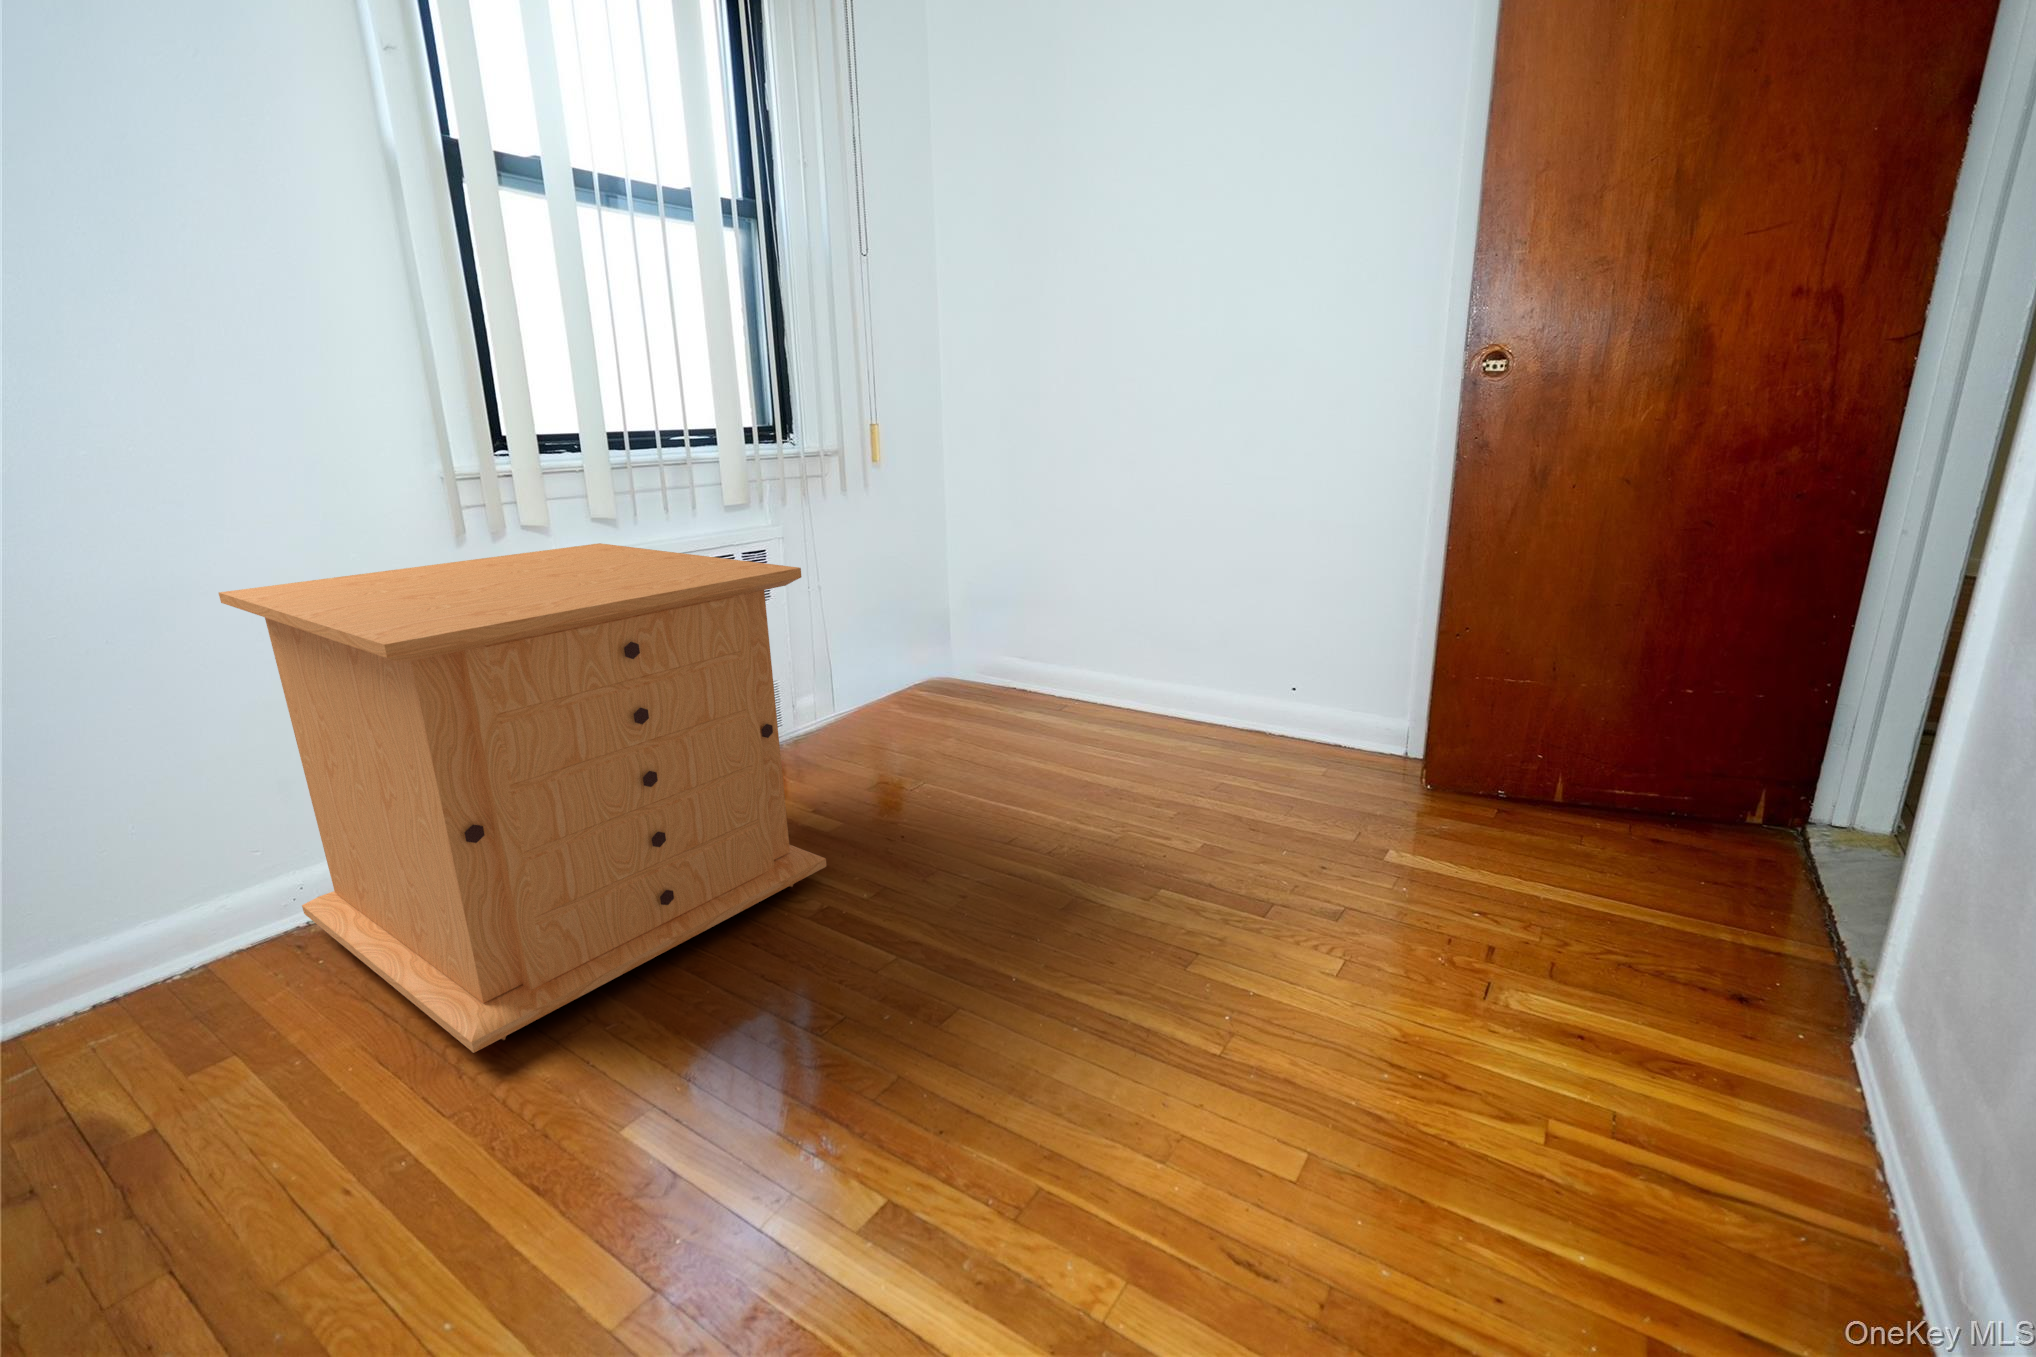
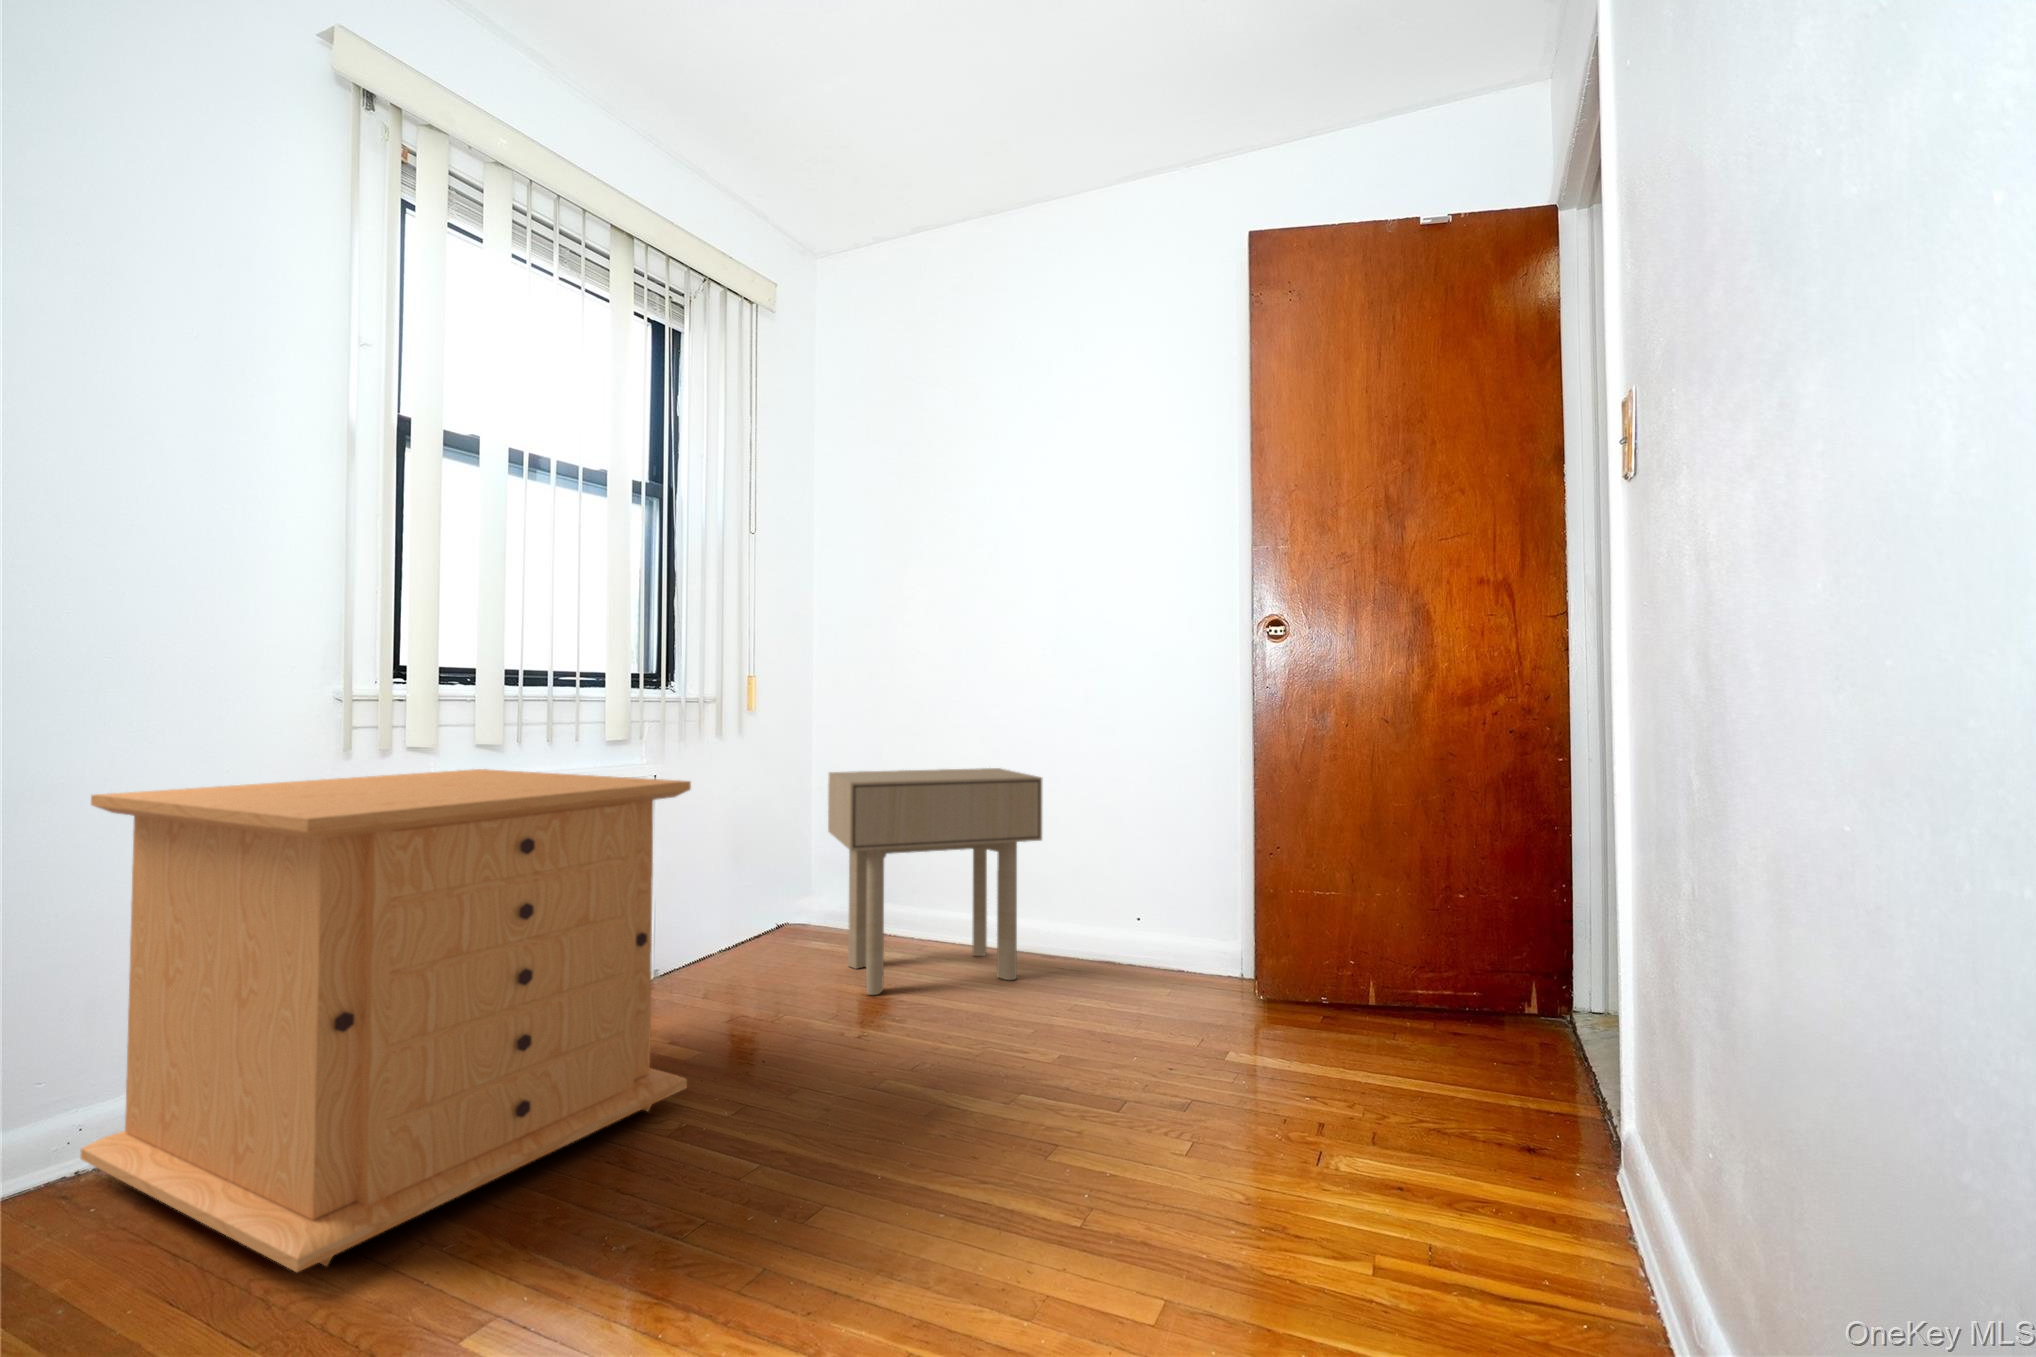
side table: none [958,524,1189,761] -> present [828,768,1042,995]

